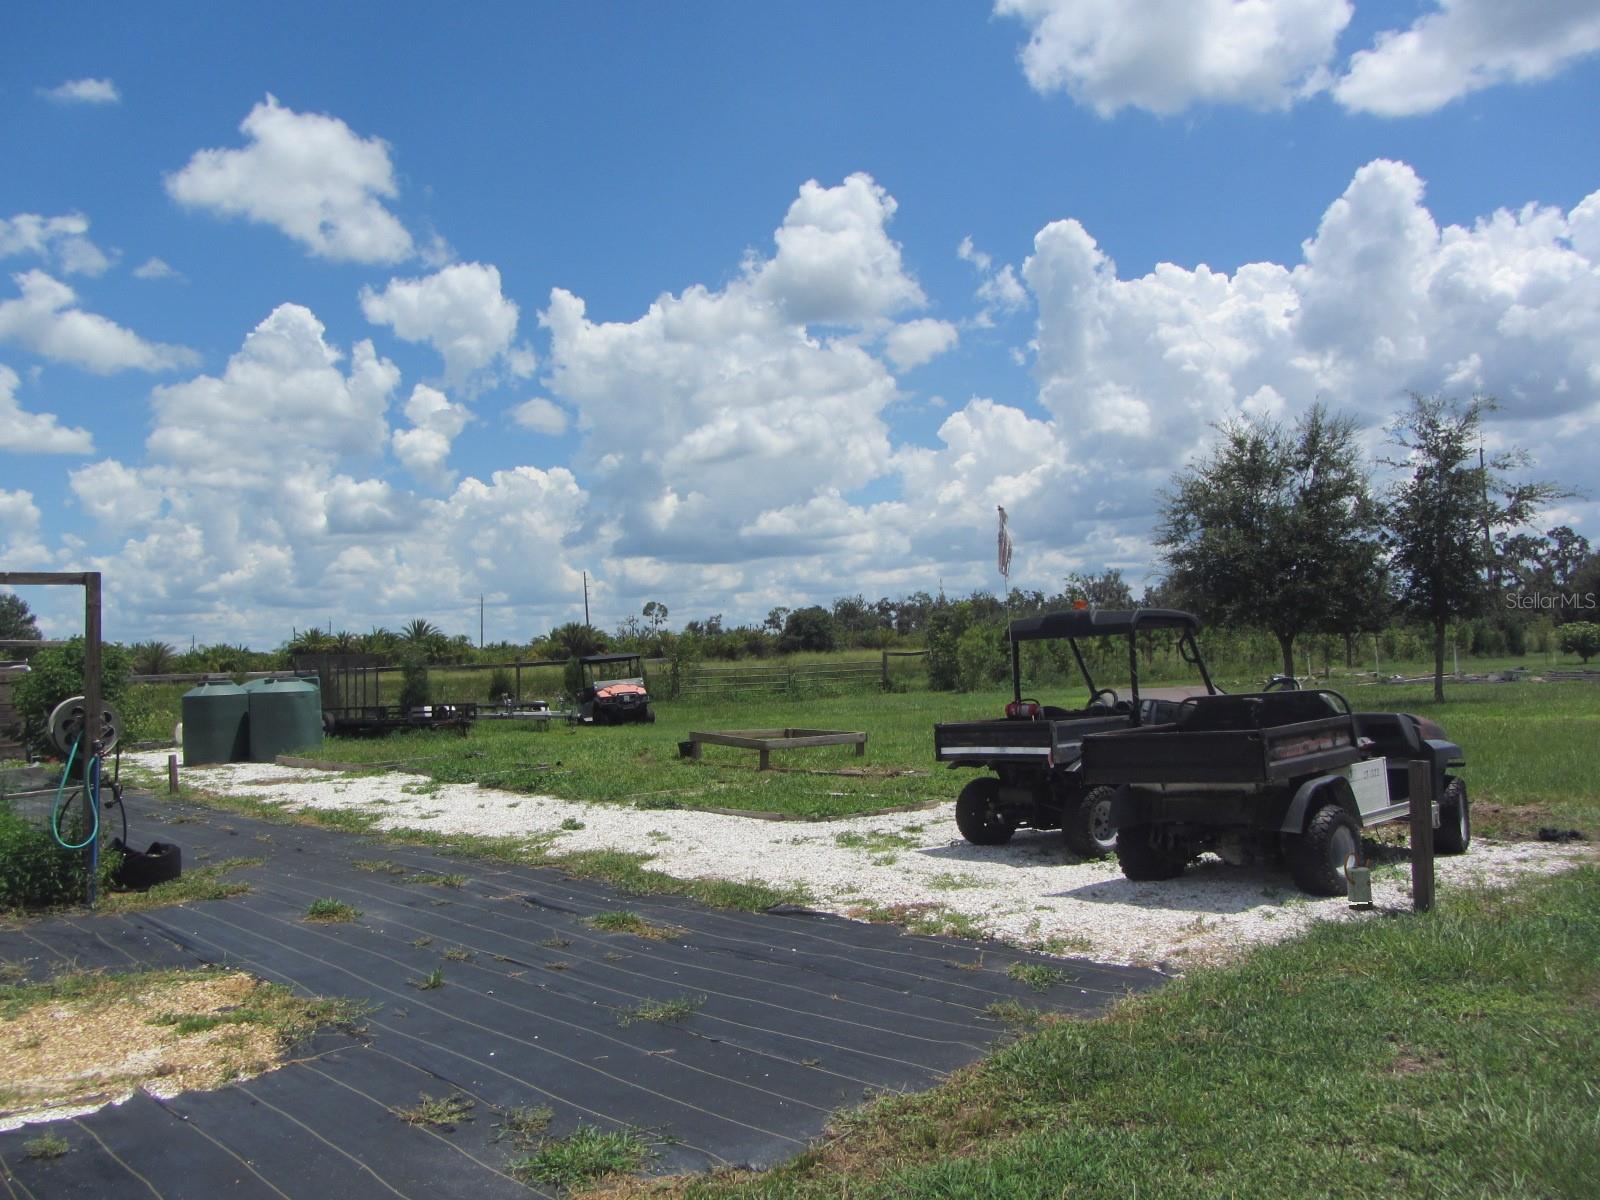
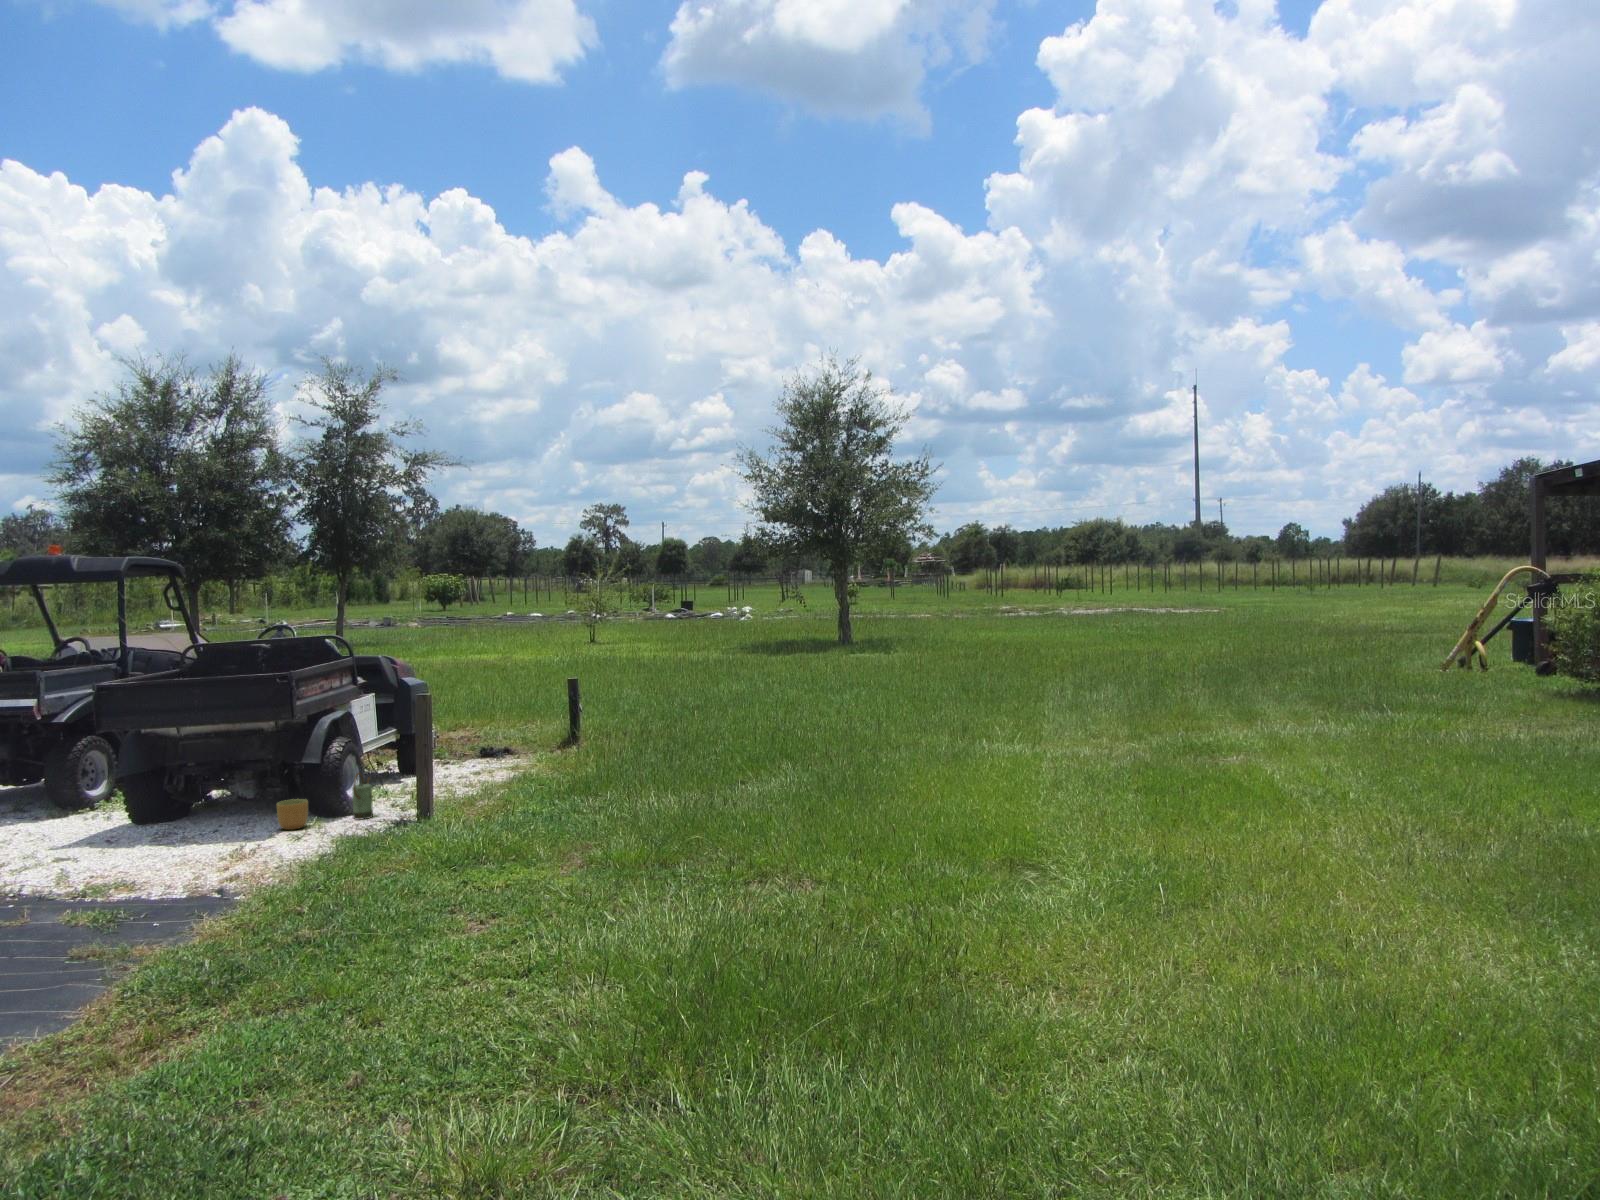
planter: none [1255,875,1291,910] -> present [277,799,308,830]

